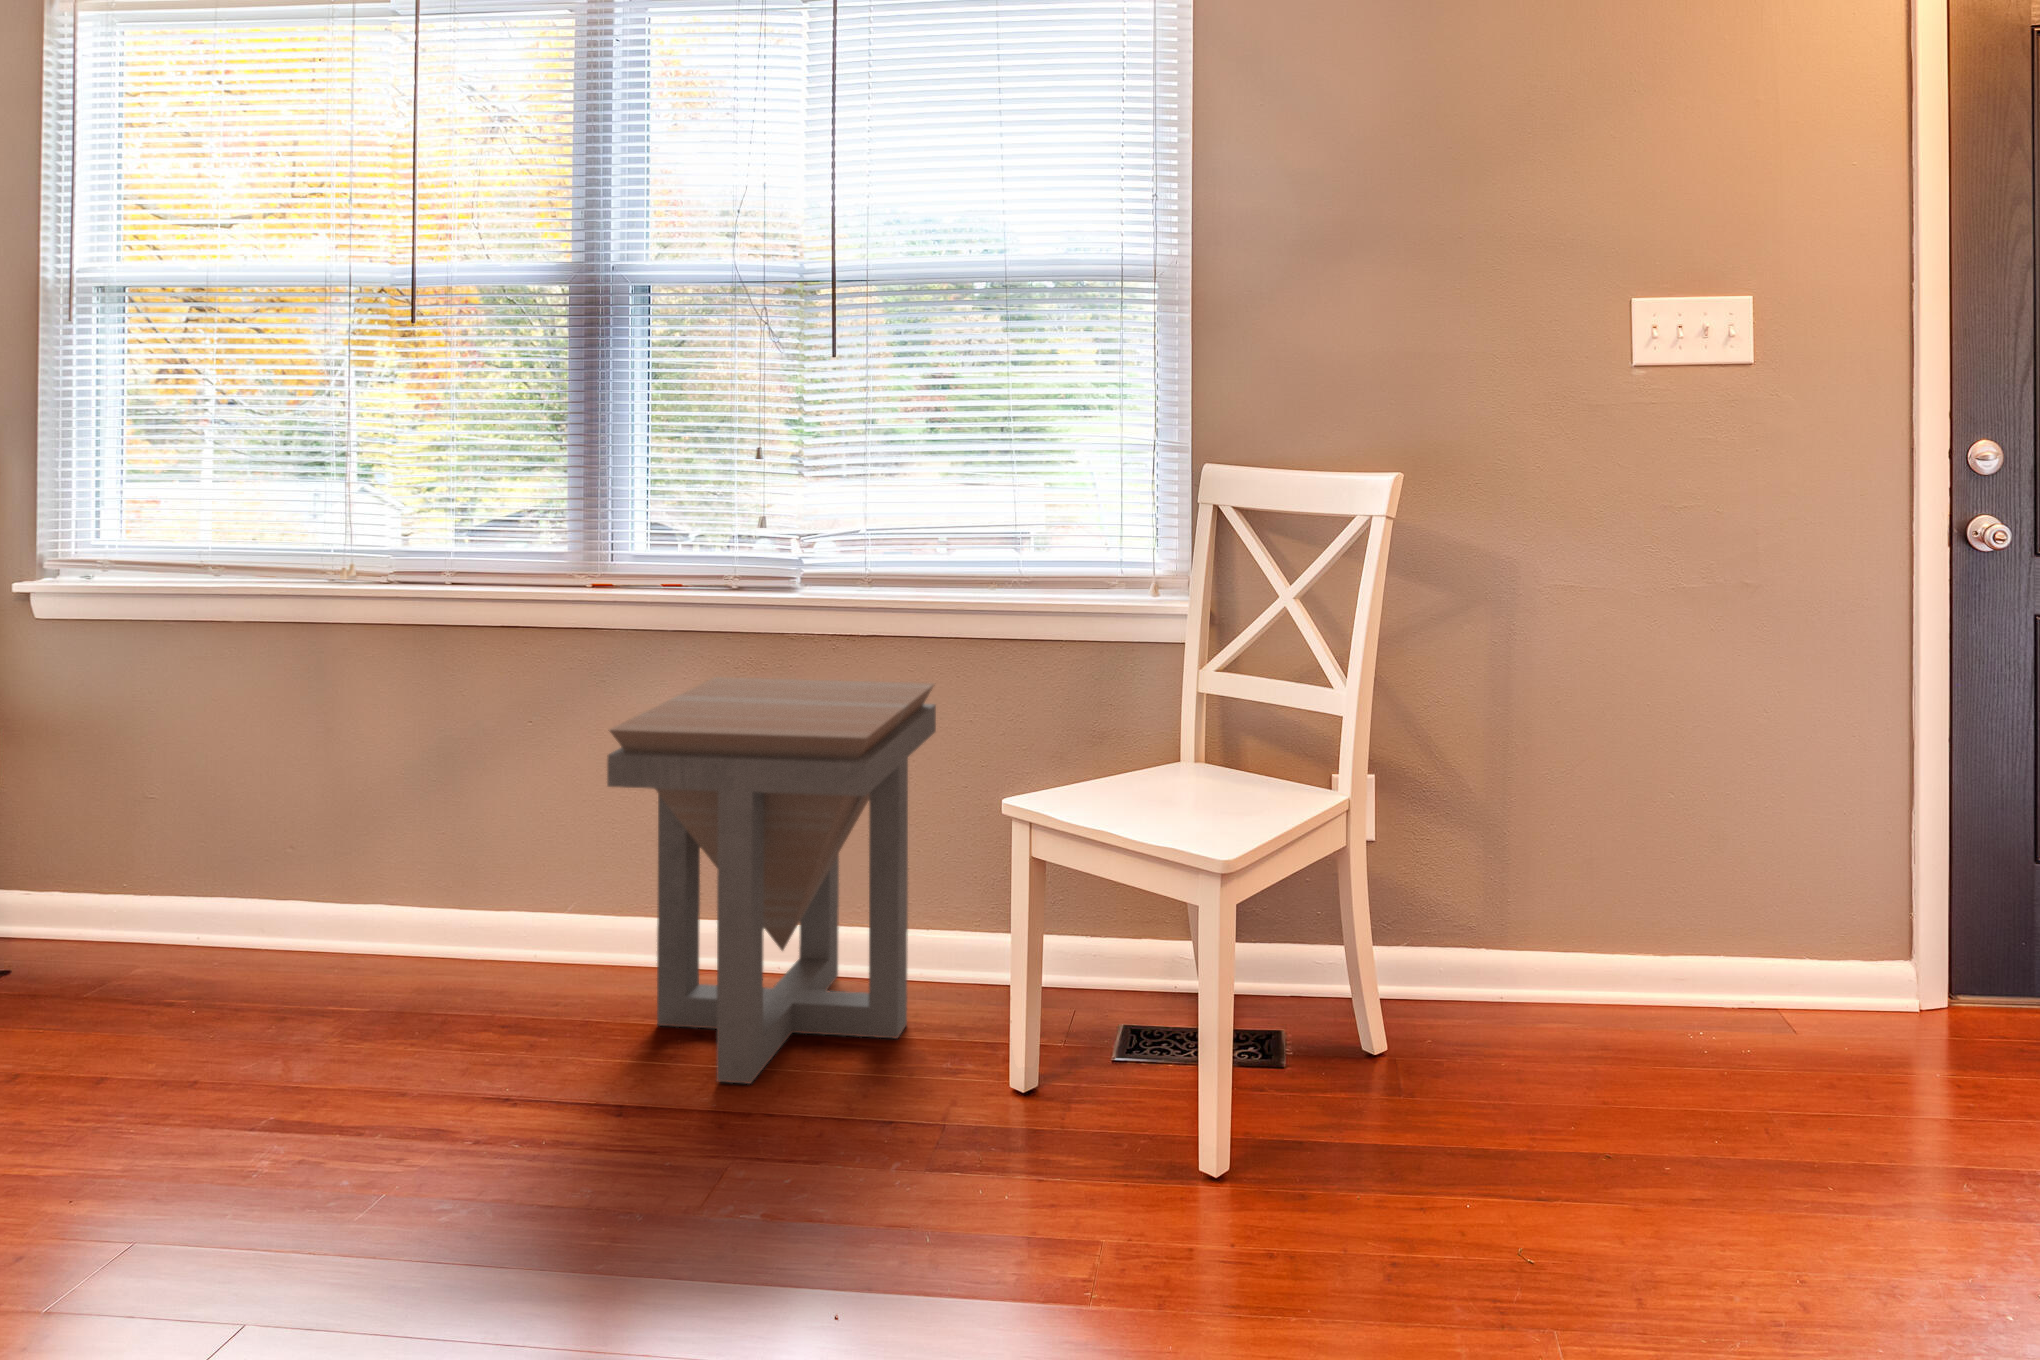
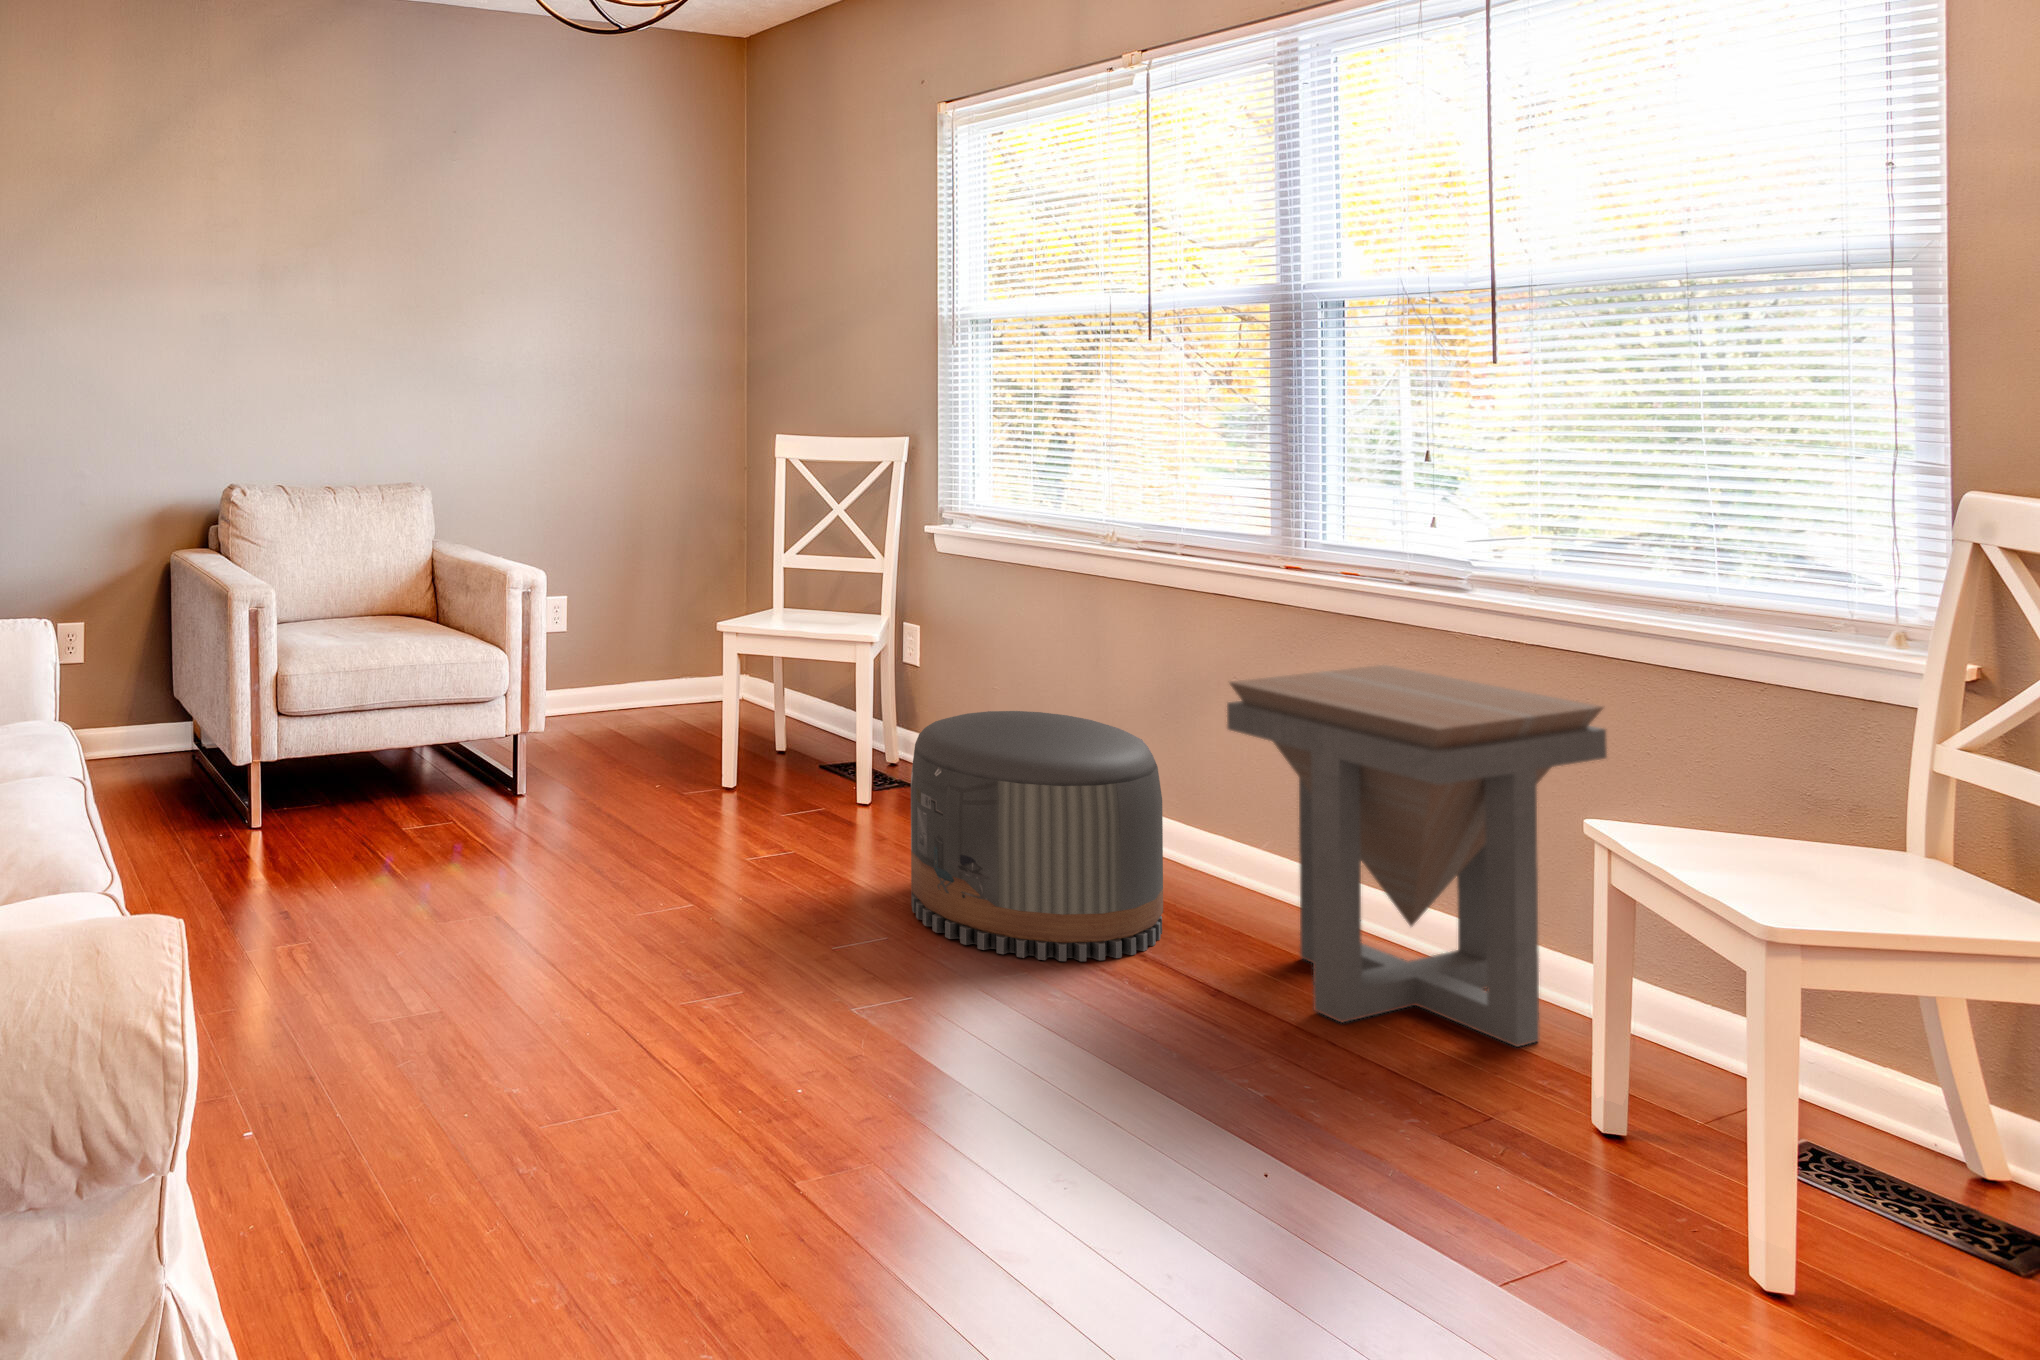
pouf: none [129,814,502,1186] -> present [911,711,1163,961]

